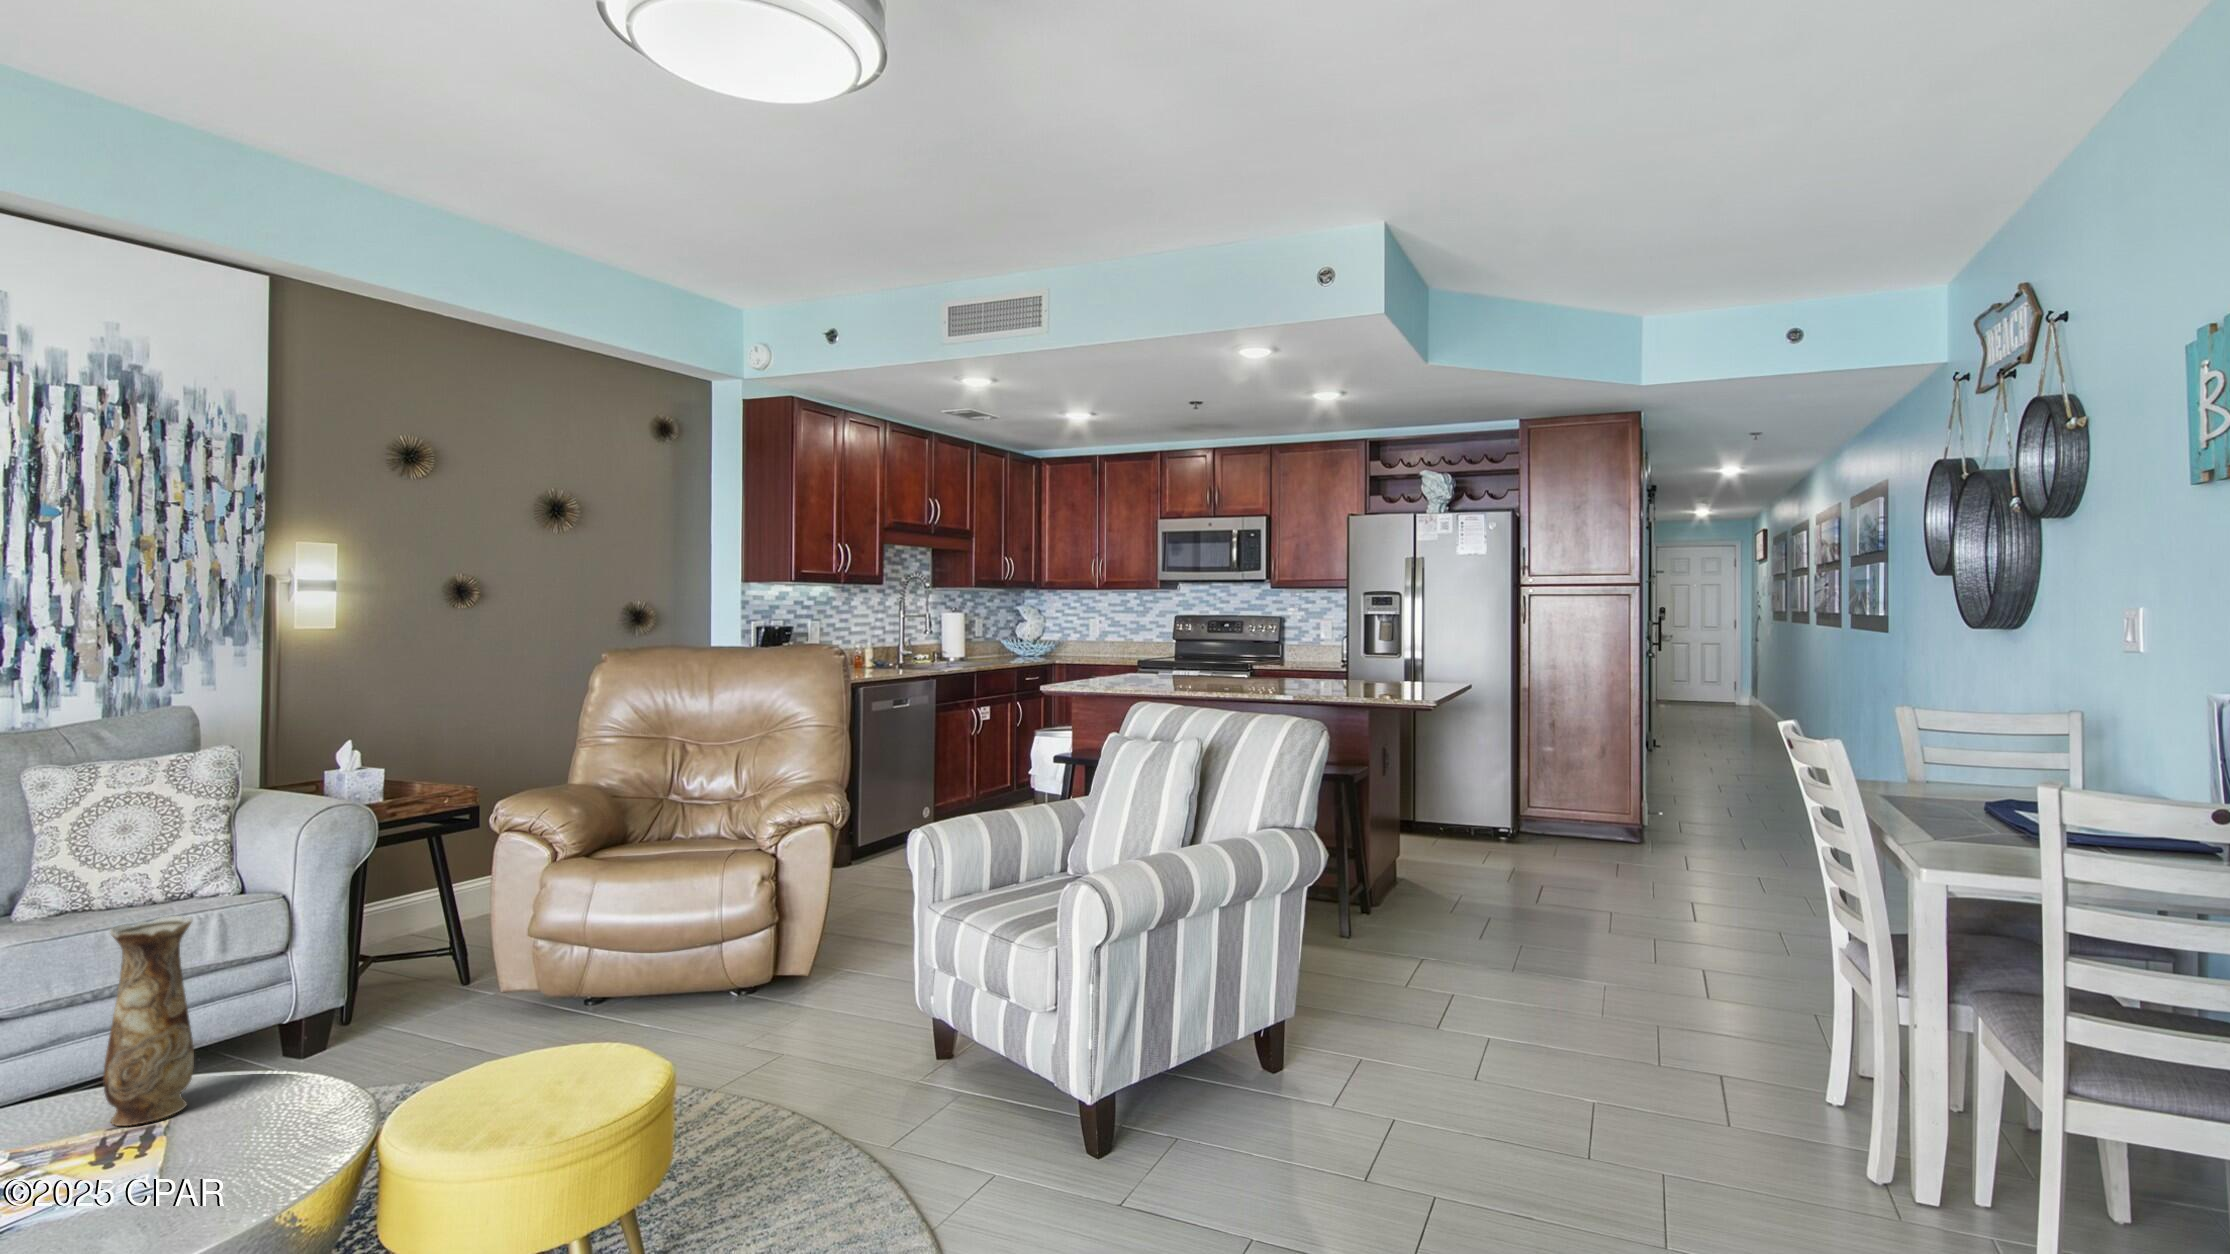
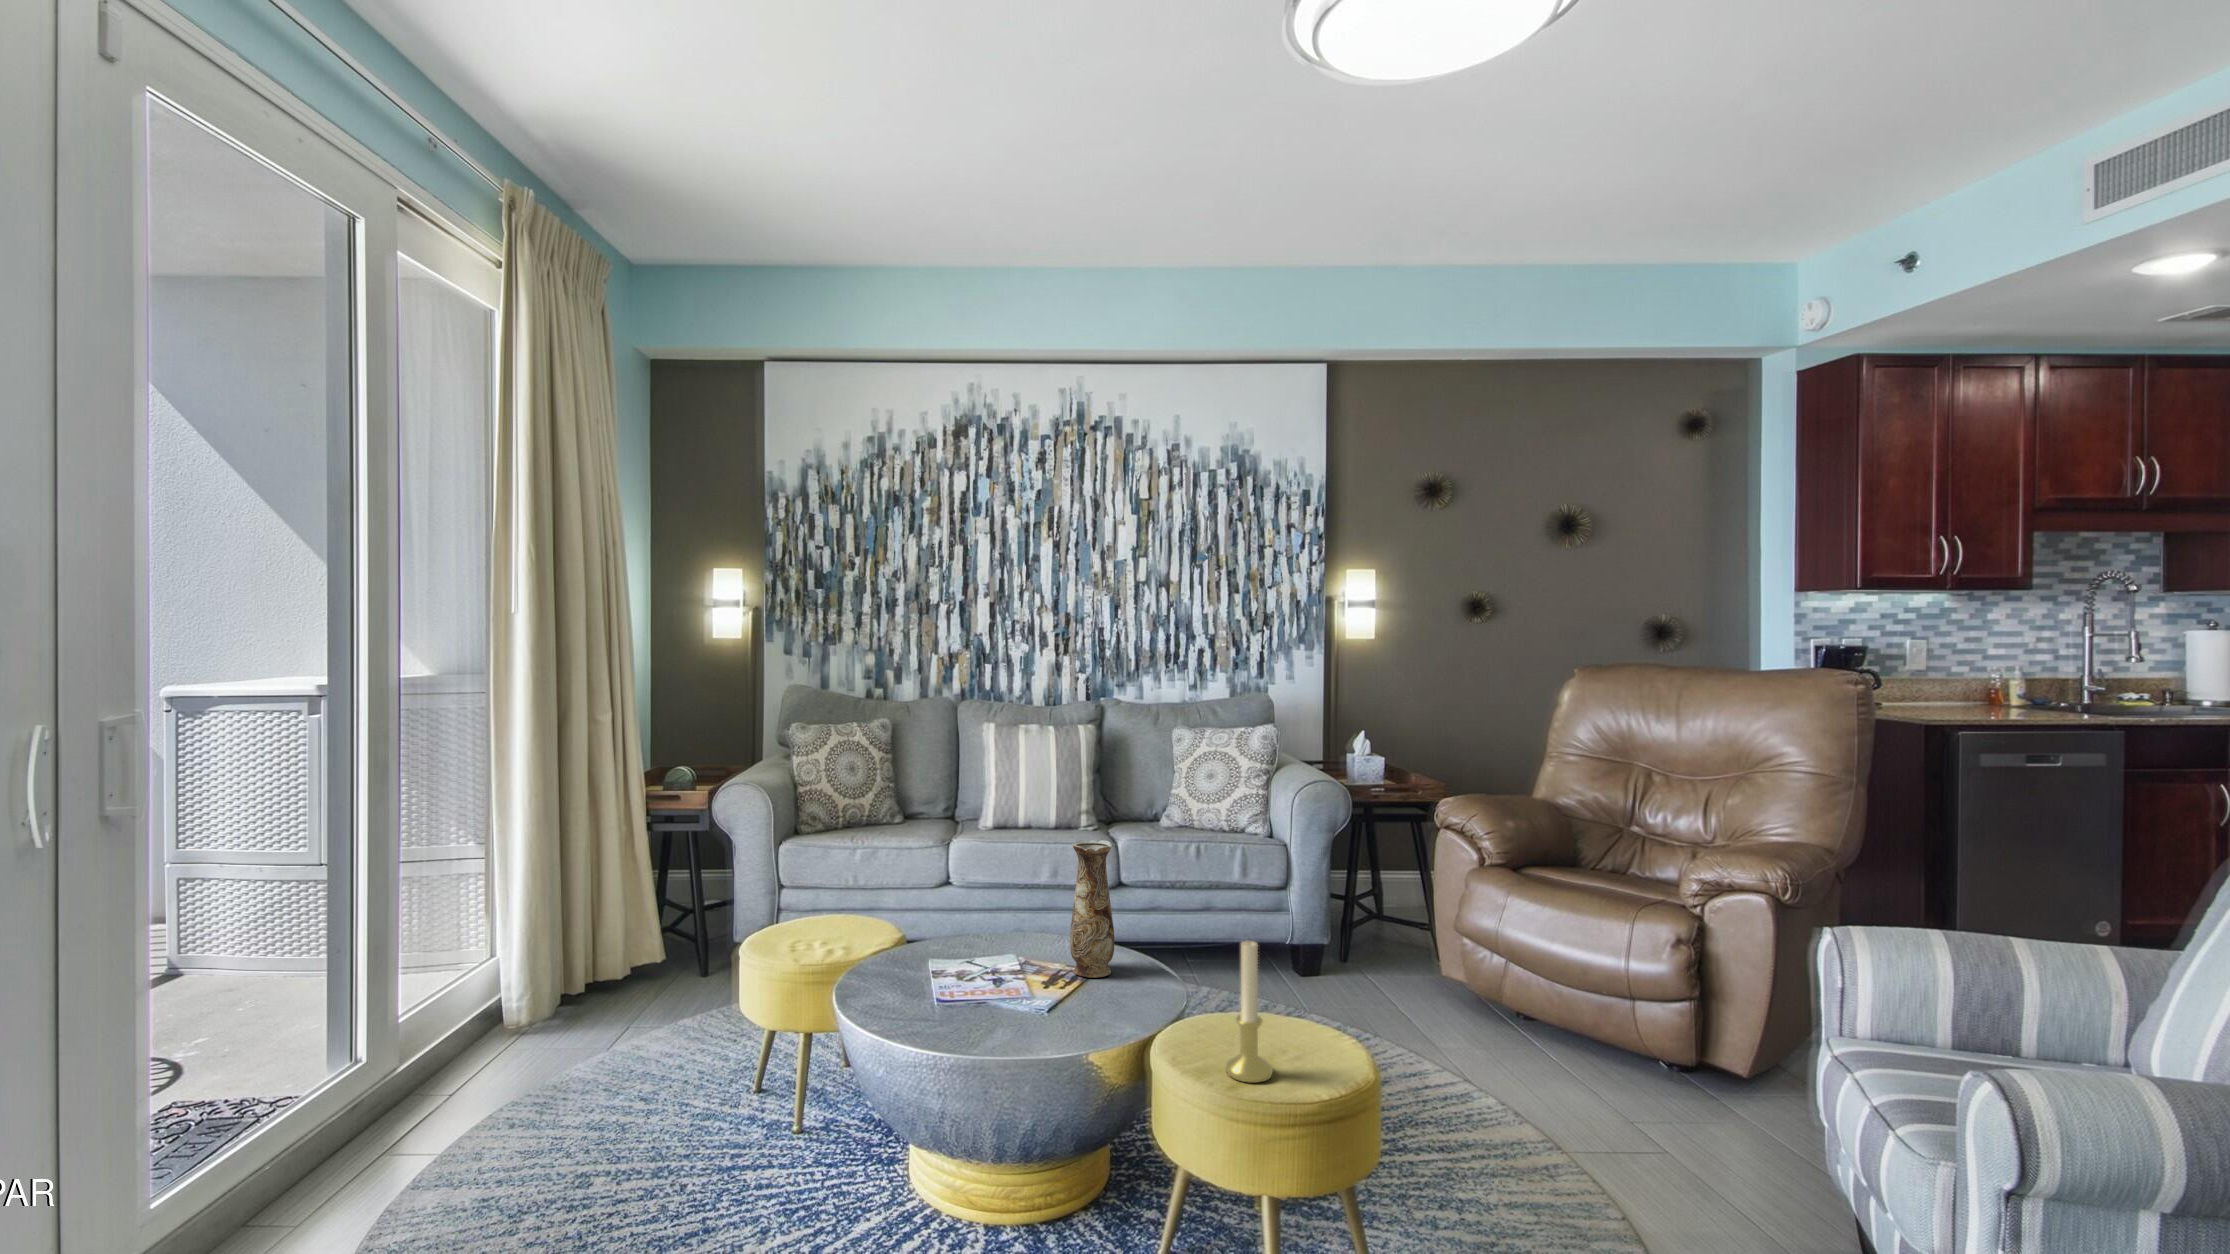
candle holder: none [503,957,566,1125] -> present [1226,940,1273,1083]

